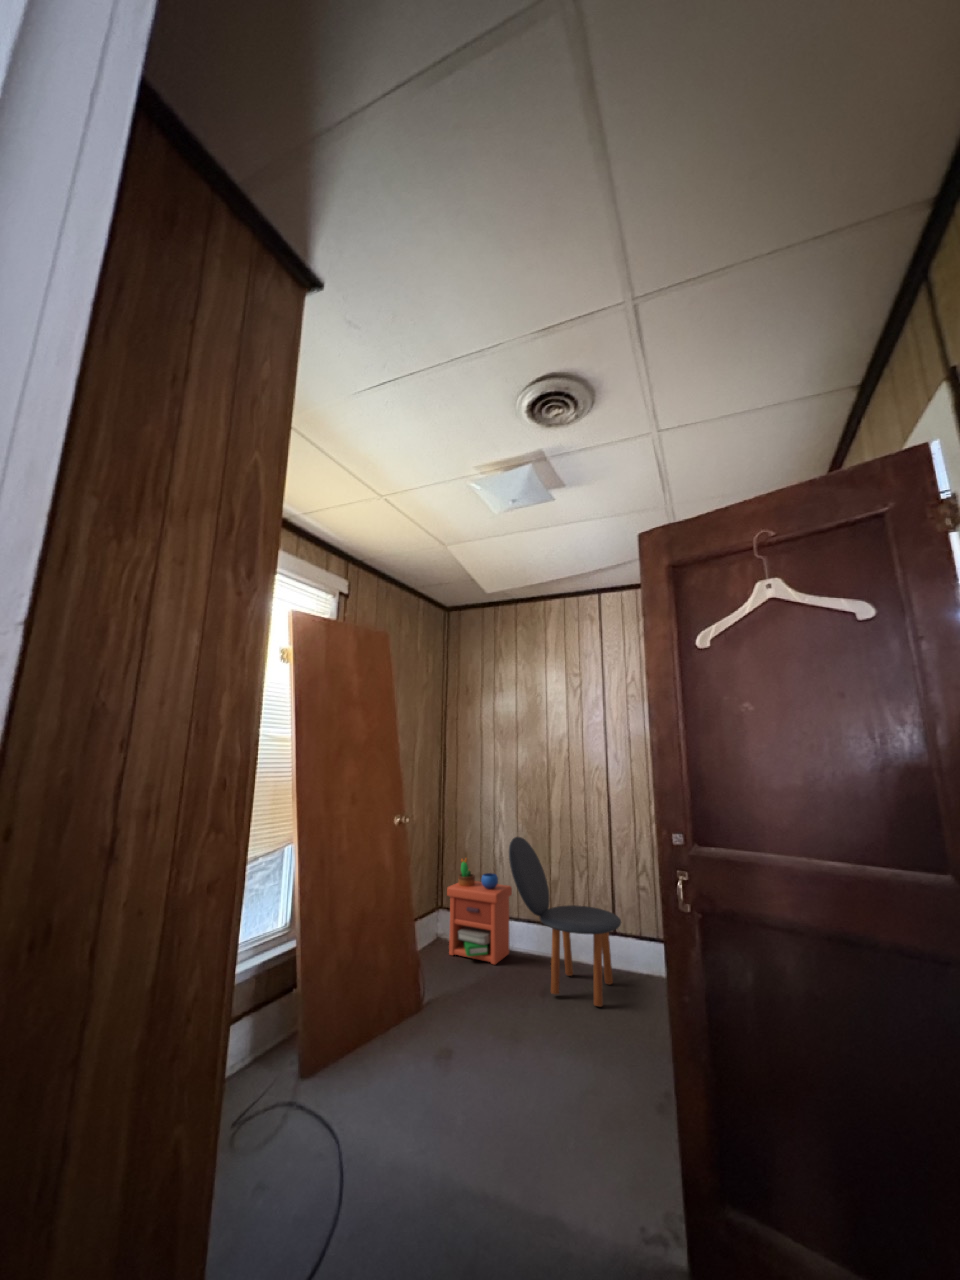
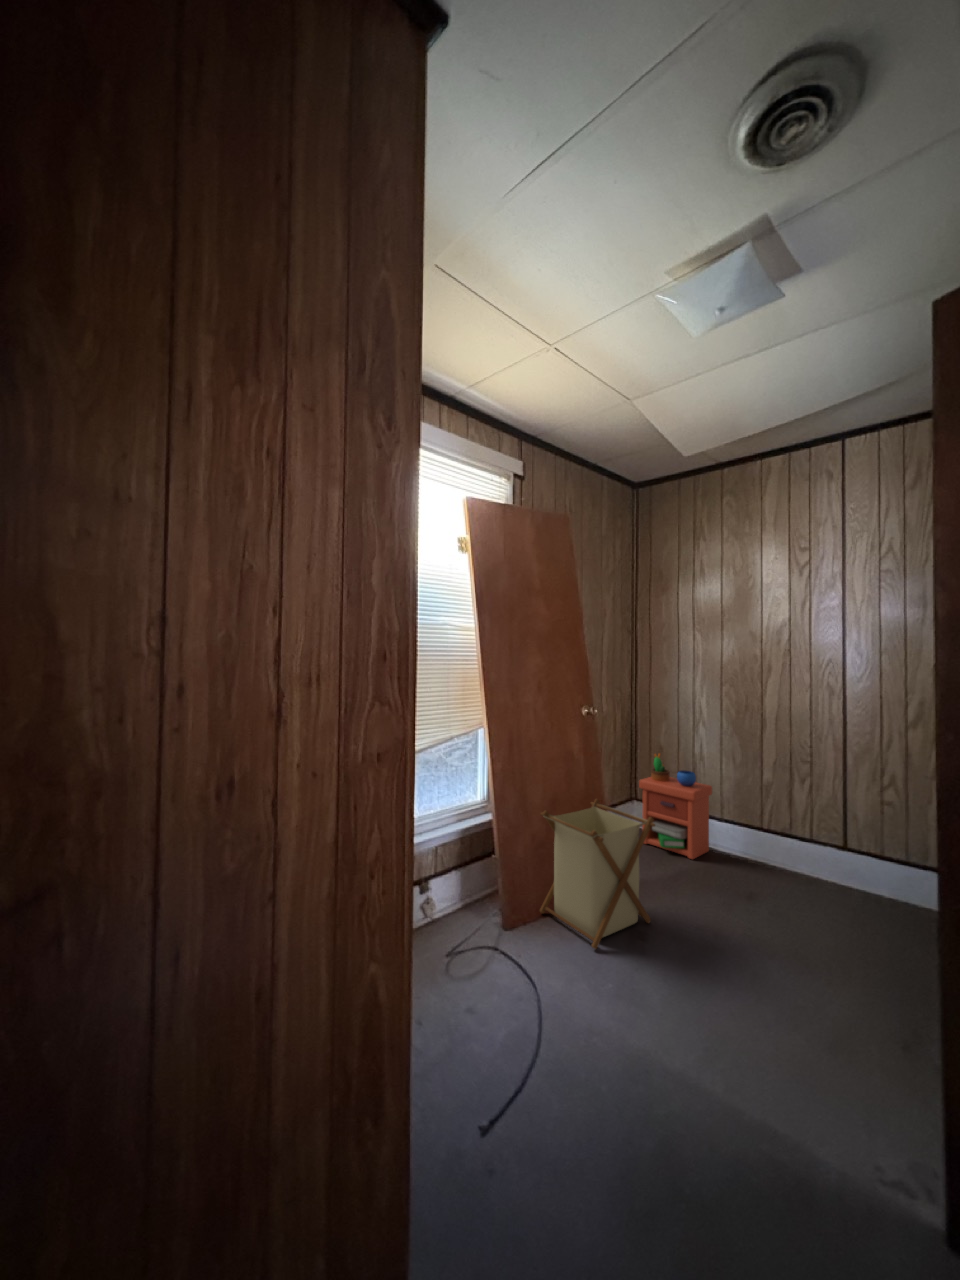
chair: present [509,837,621,1006] -> none [709,736,855,922]
laundry basket: none [343,912,462,1082] -> present [540,799,655,949]

